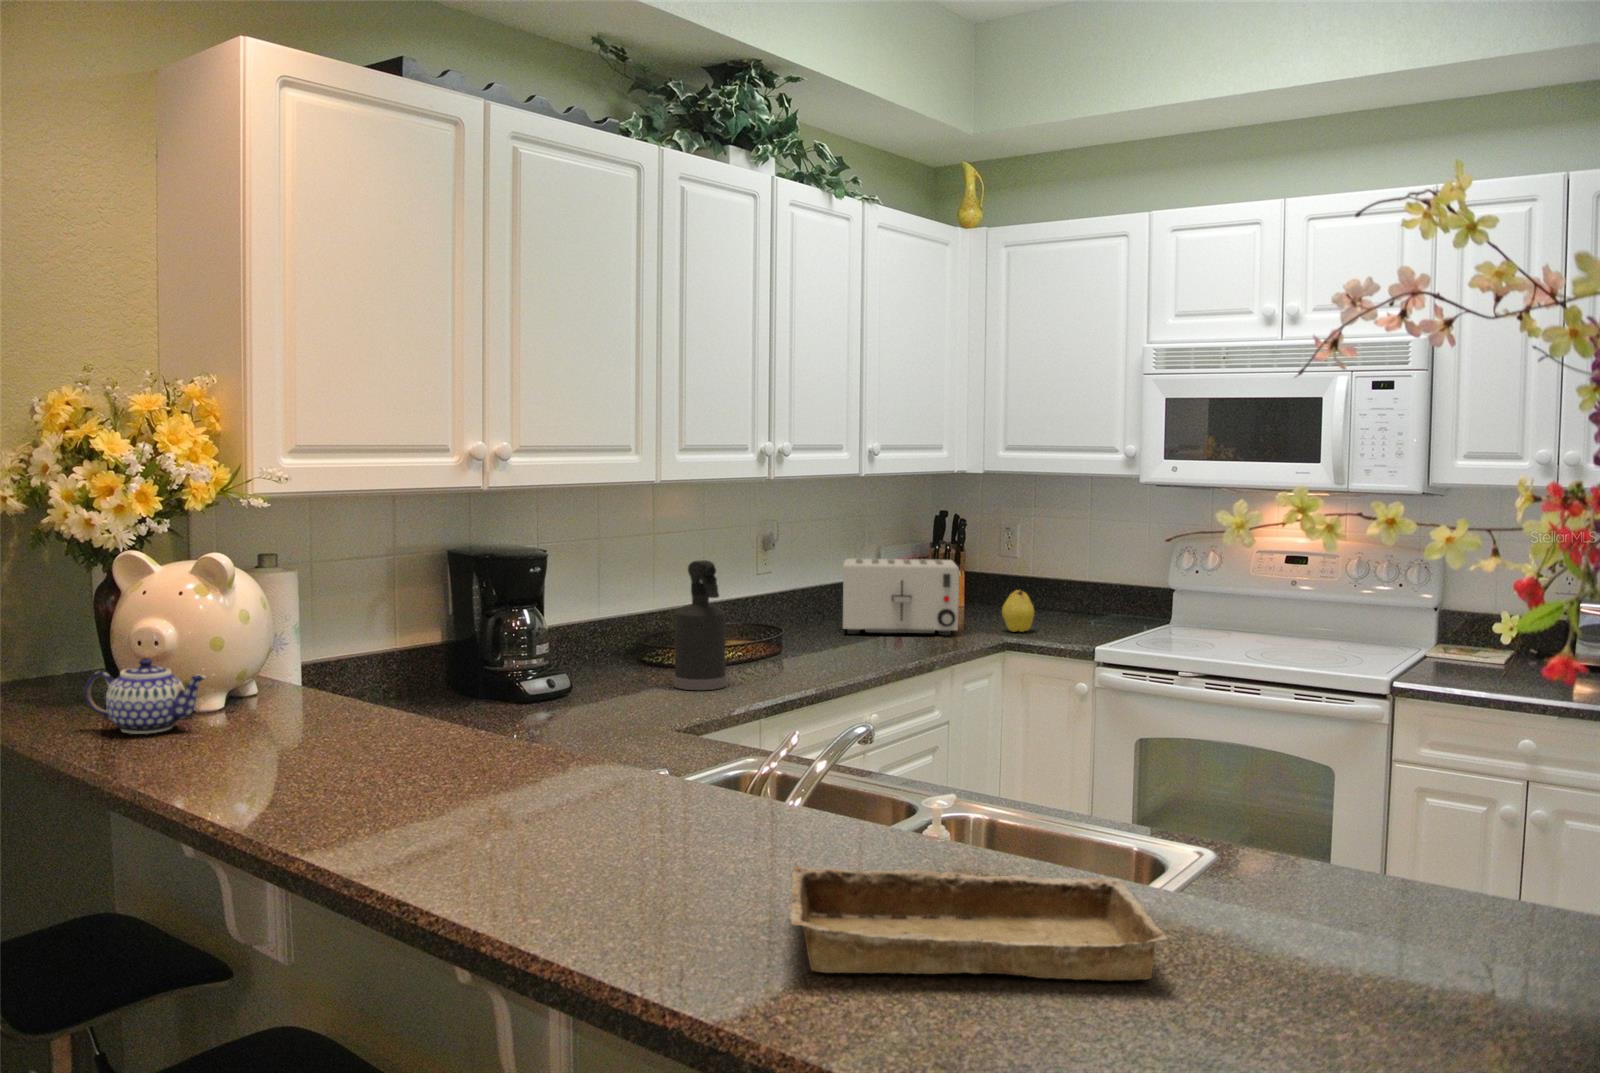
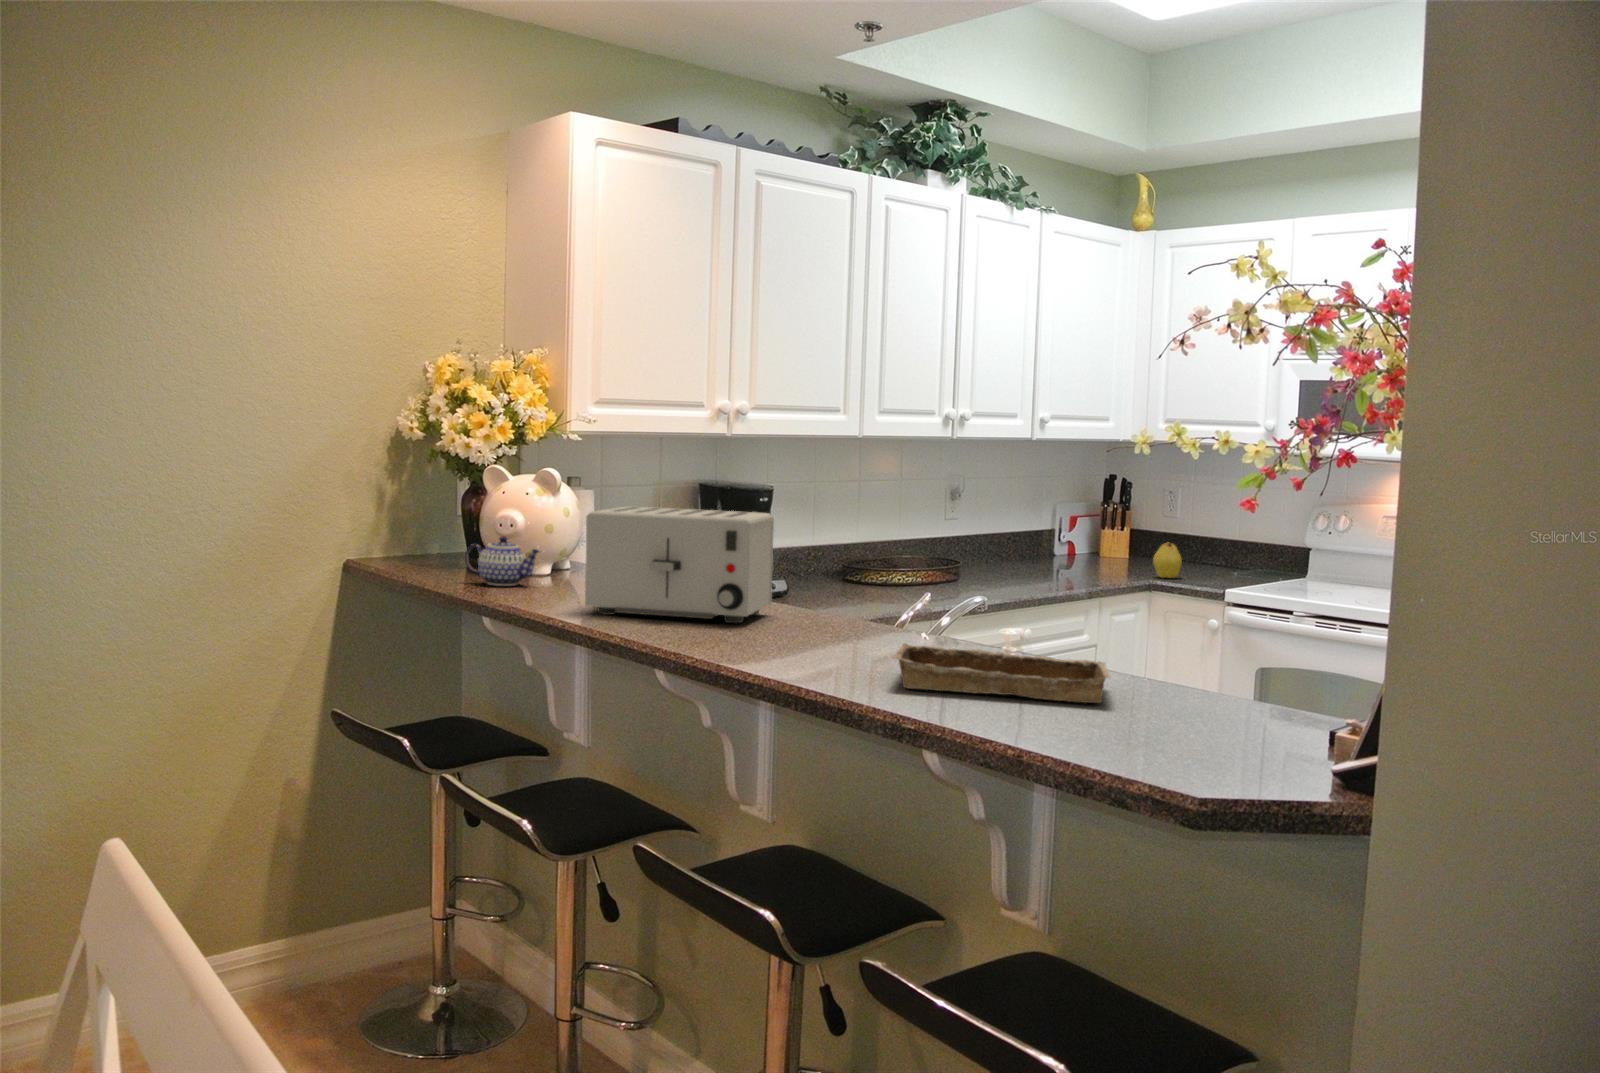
toaster: present [843,559,959,635] -> present [585,507,774,623]
spray bottle: present [674,560,727,690] -> none [865,499,908,600]

